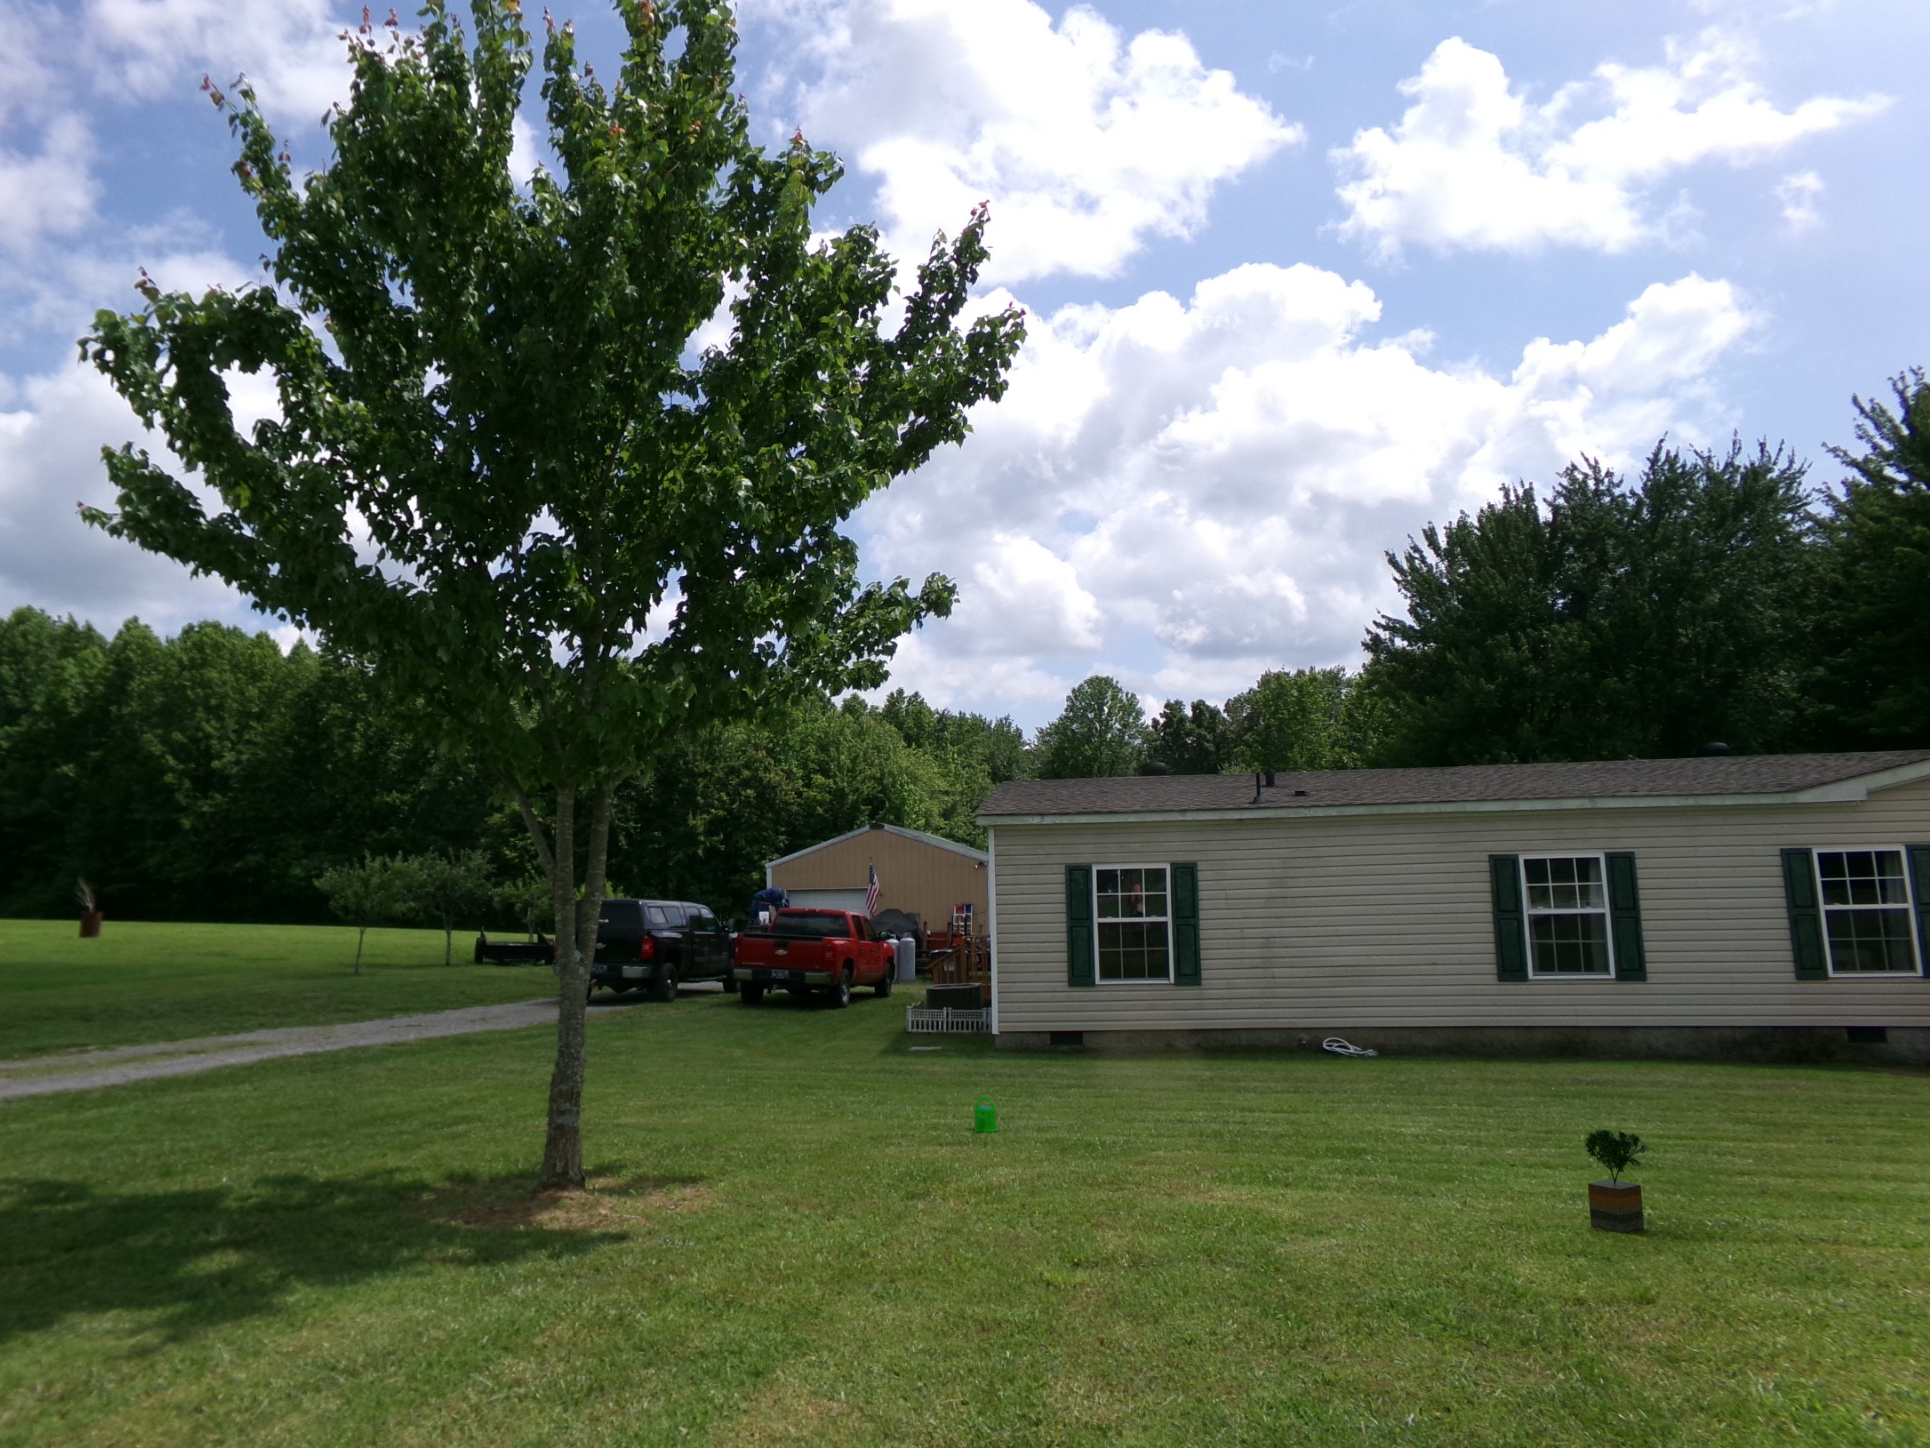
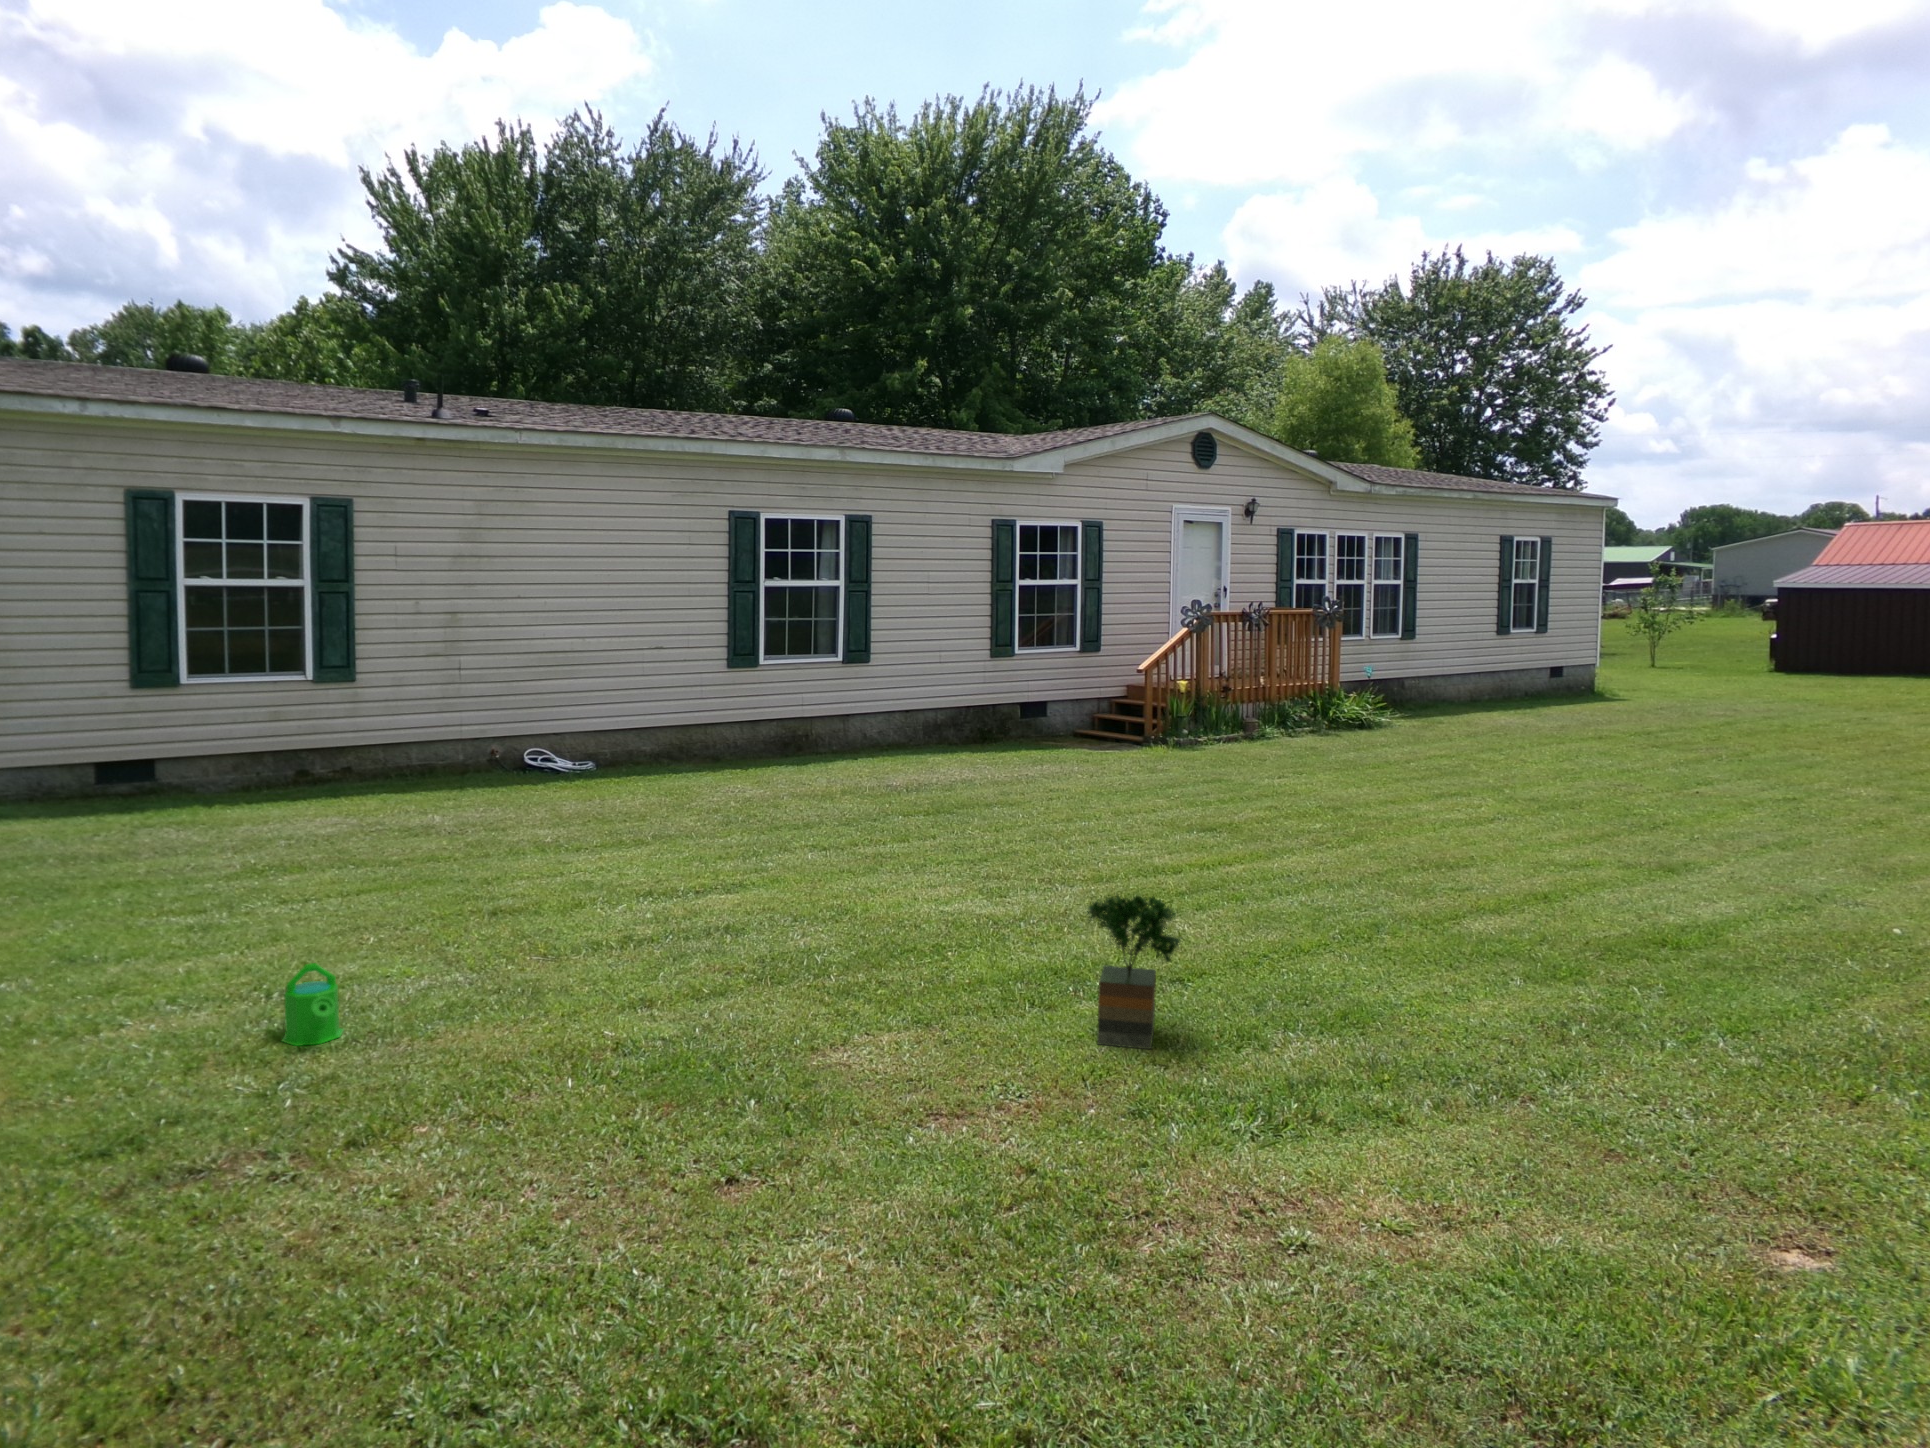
potted tree: present [1585,1129,1649,1233] -> present [1085,895,1182,1049]

